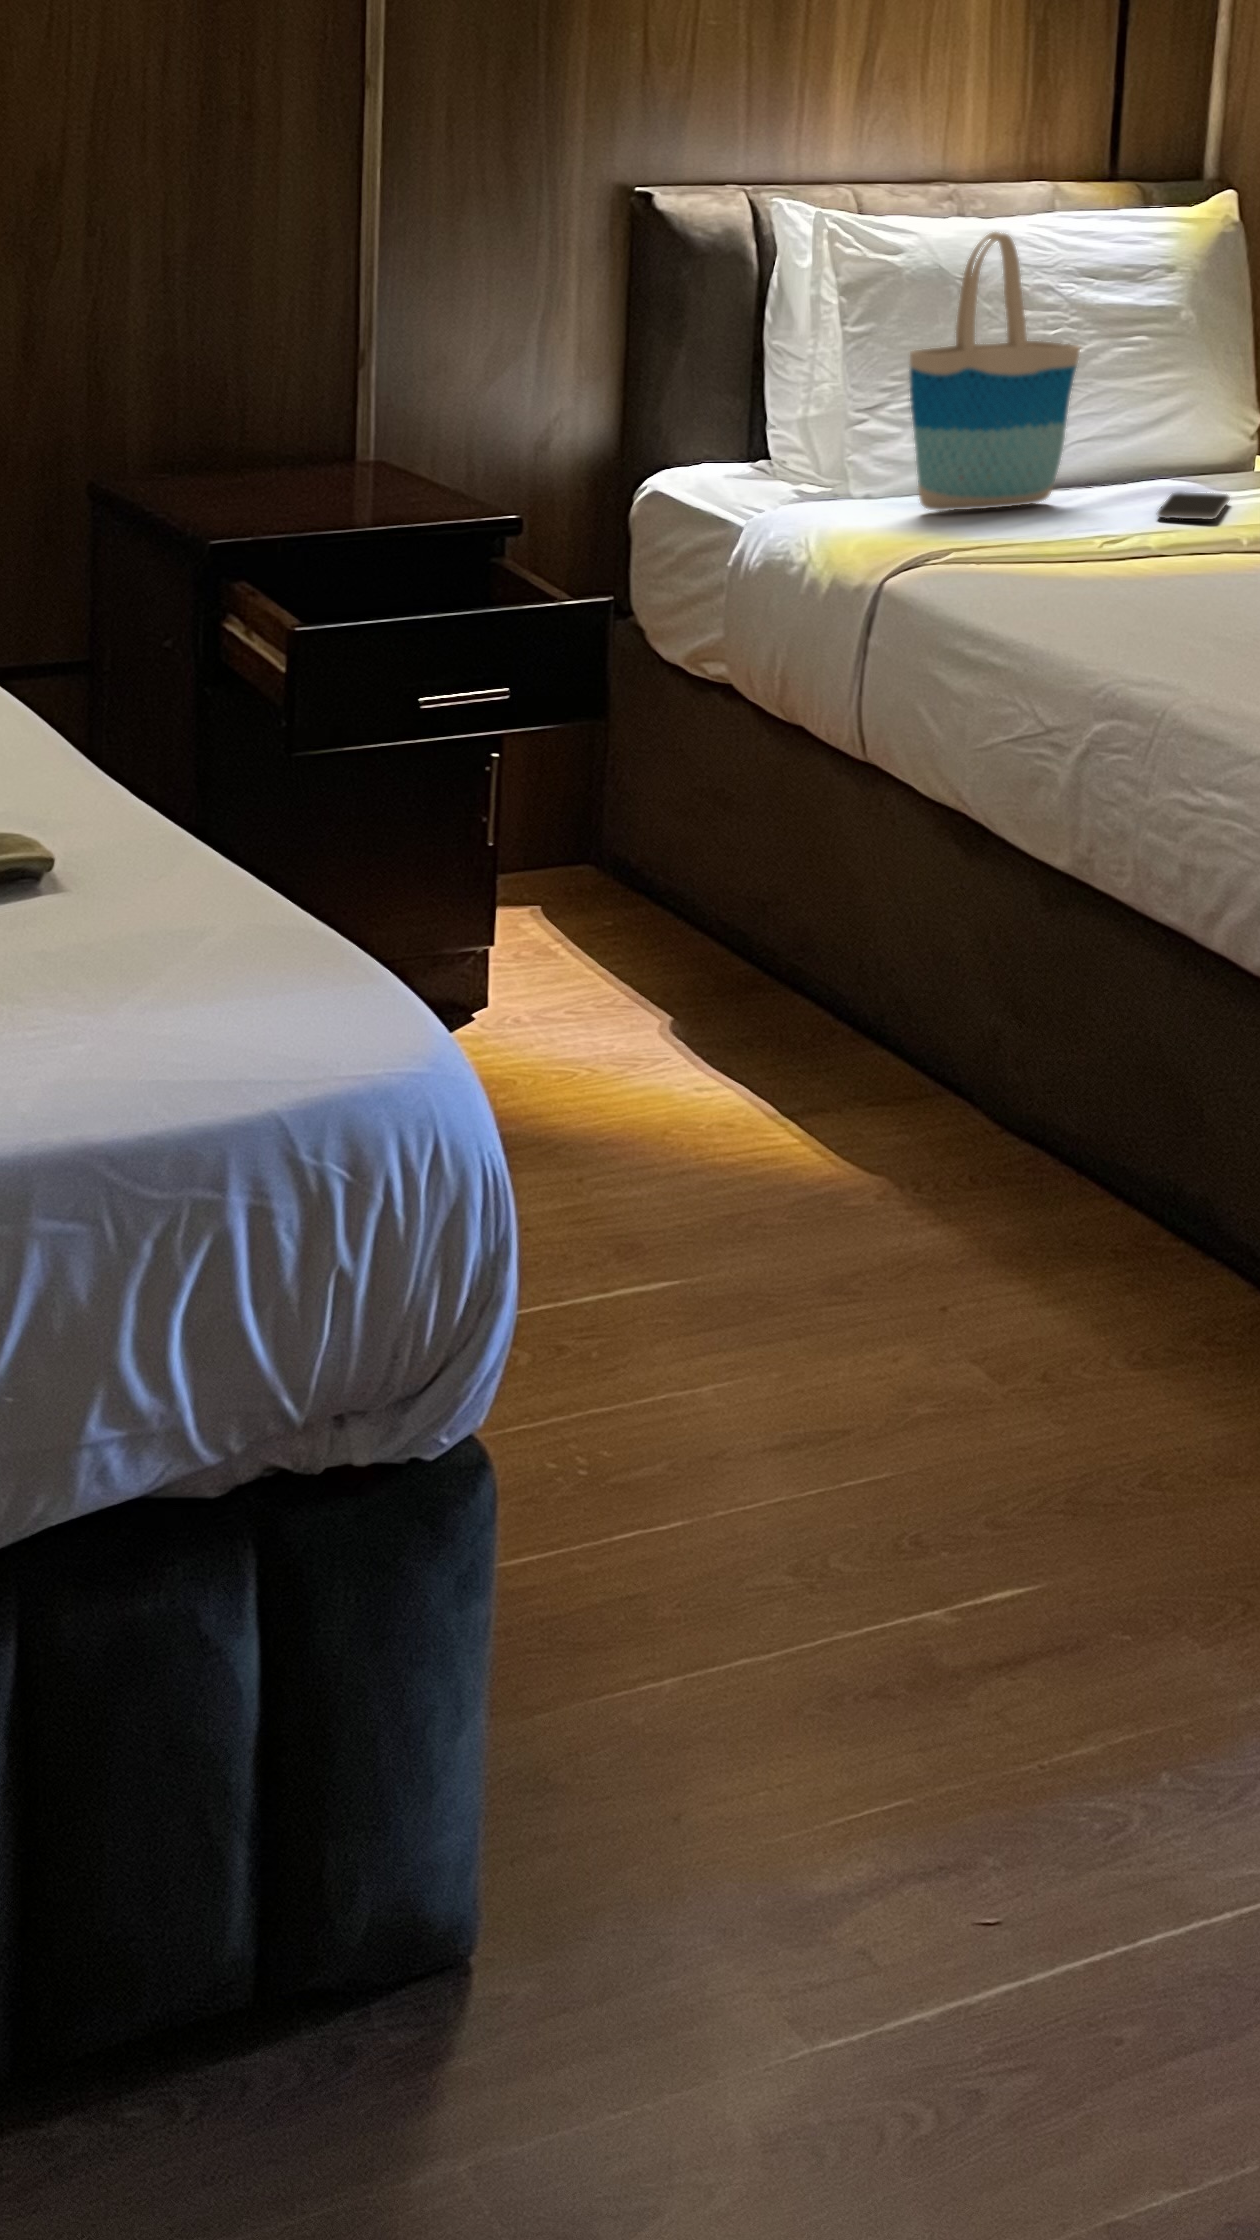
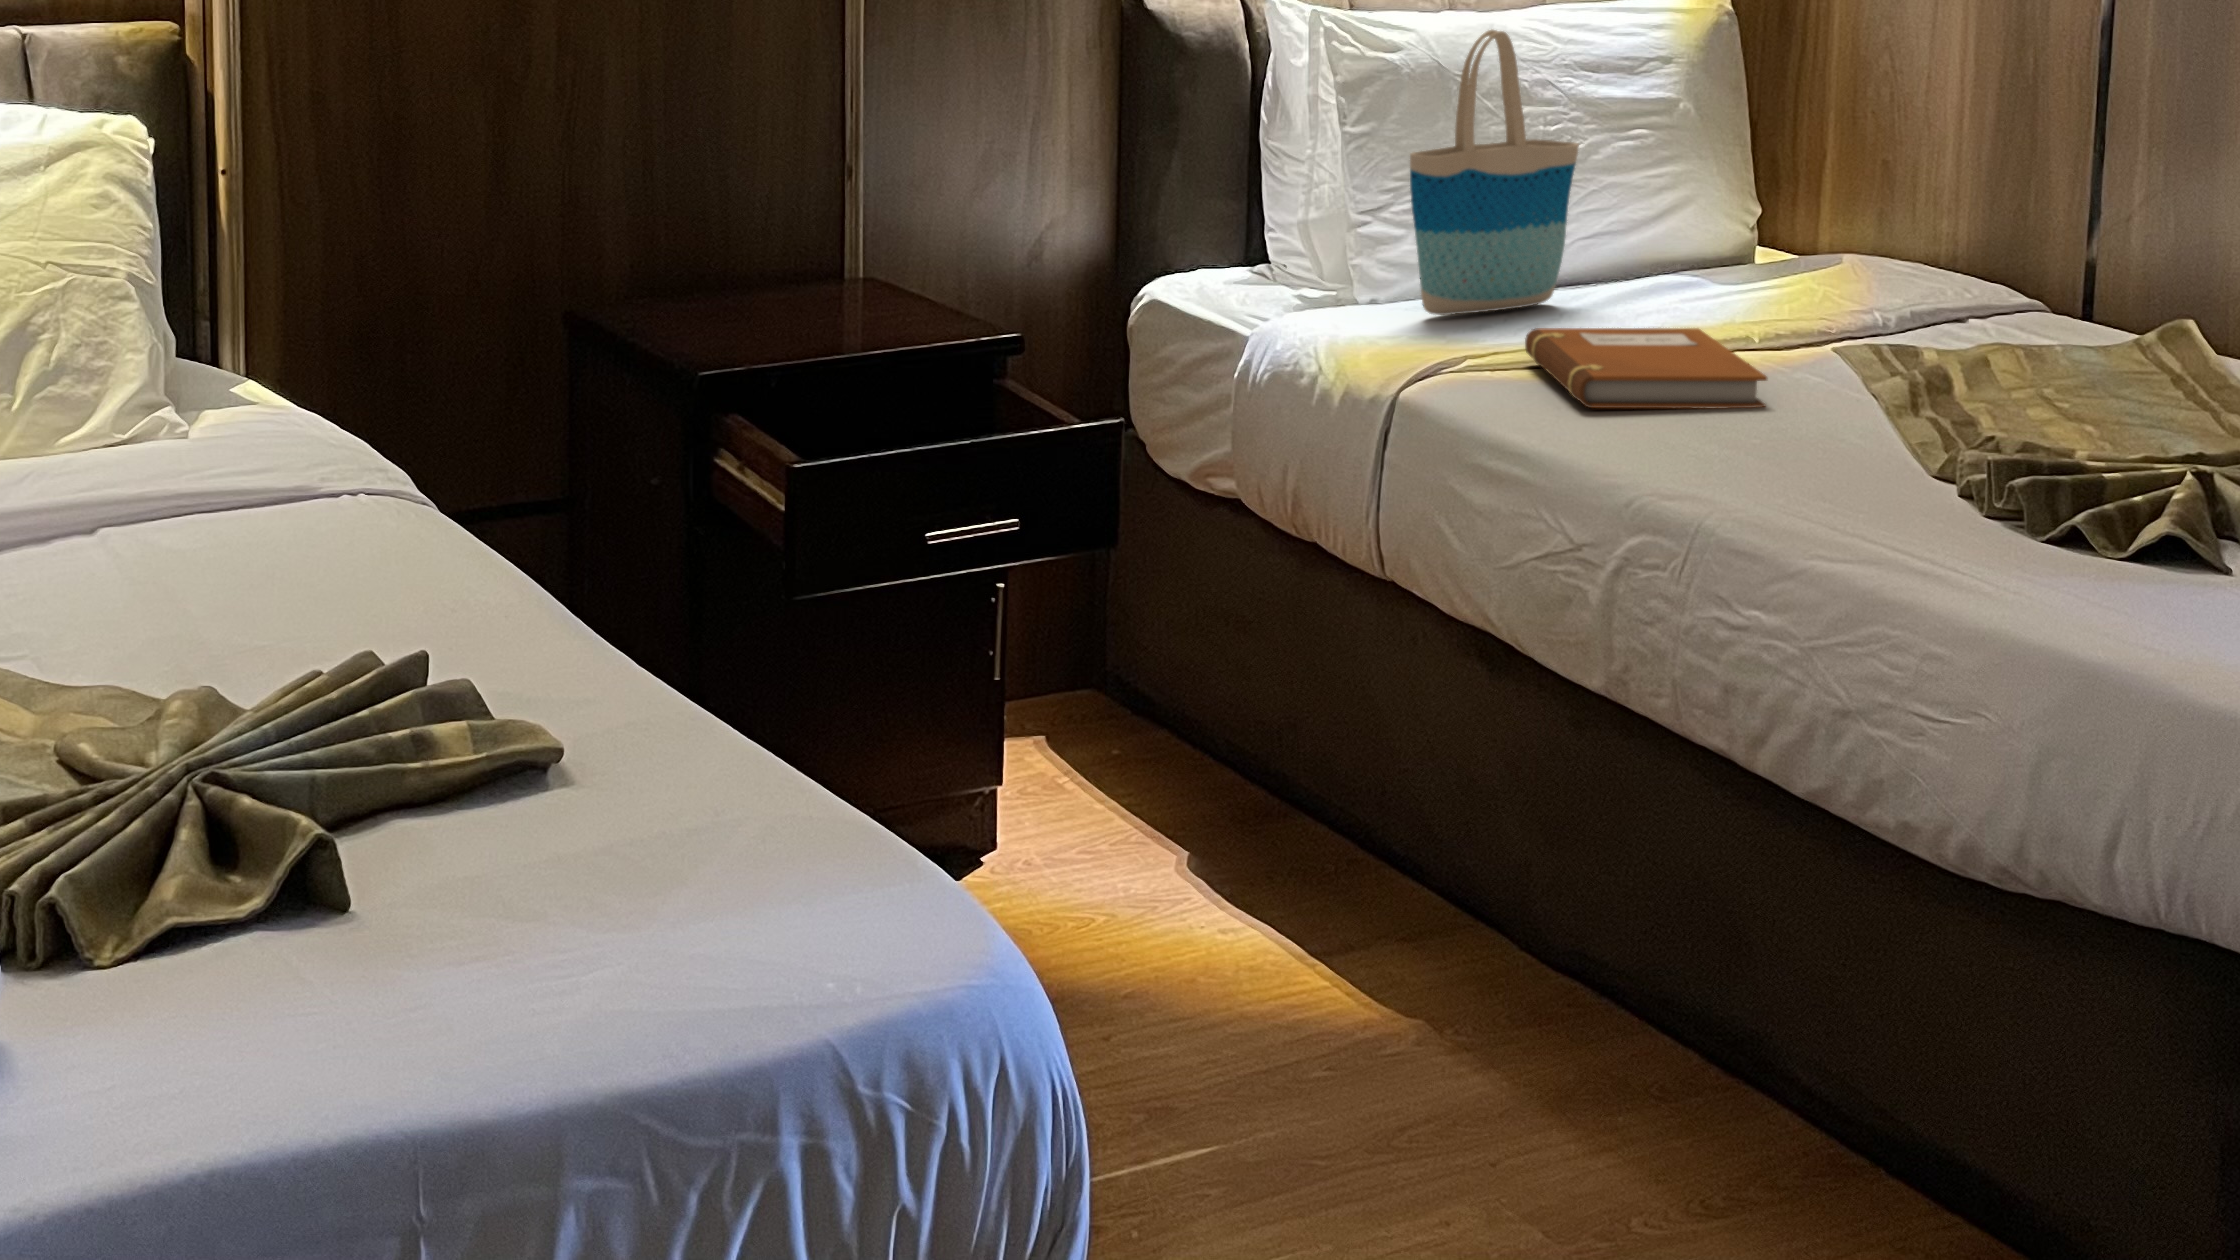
smartphone: present [1157,493,1230,519] -> none [1662,289,1732,317]
notebook: none [1013,523,1246,606] -> present [1525,328,1767,409]

